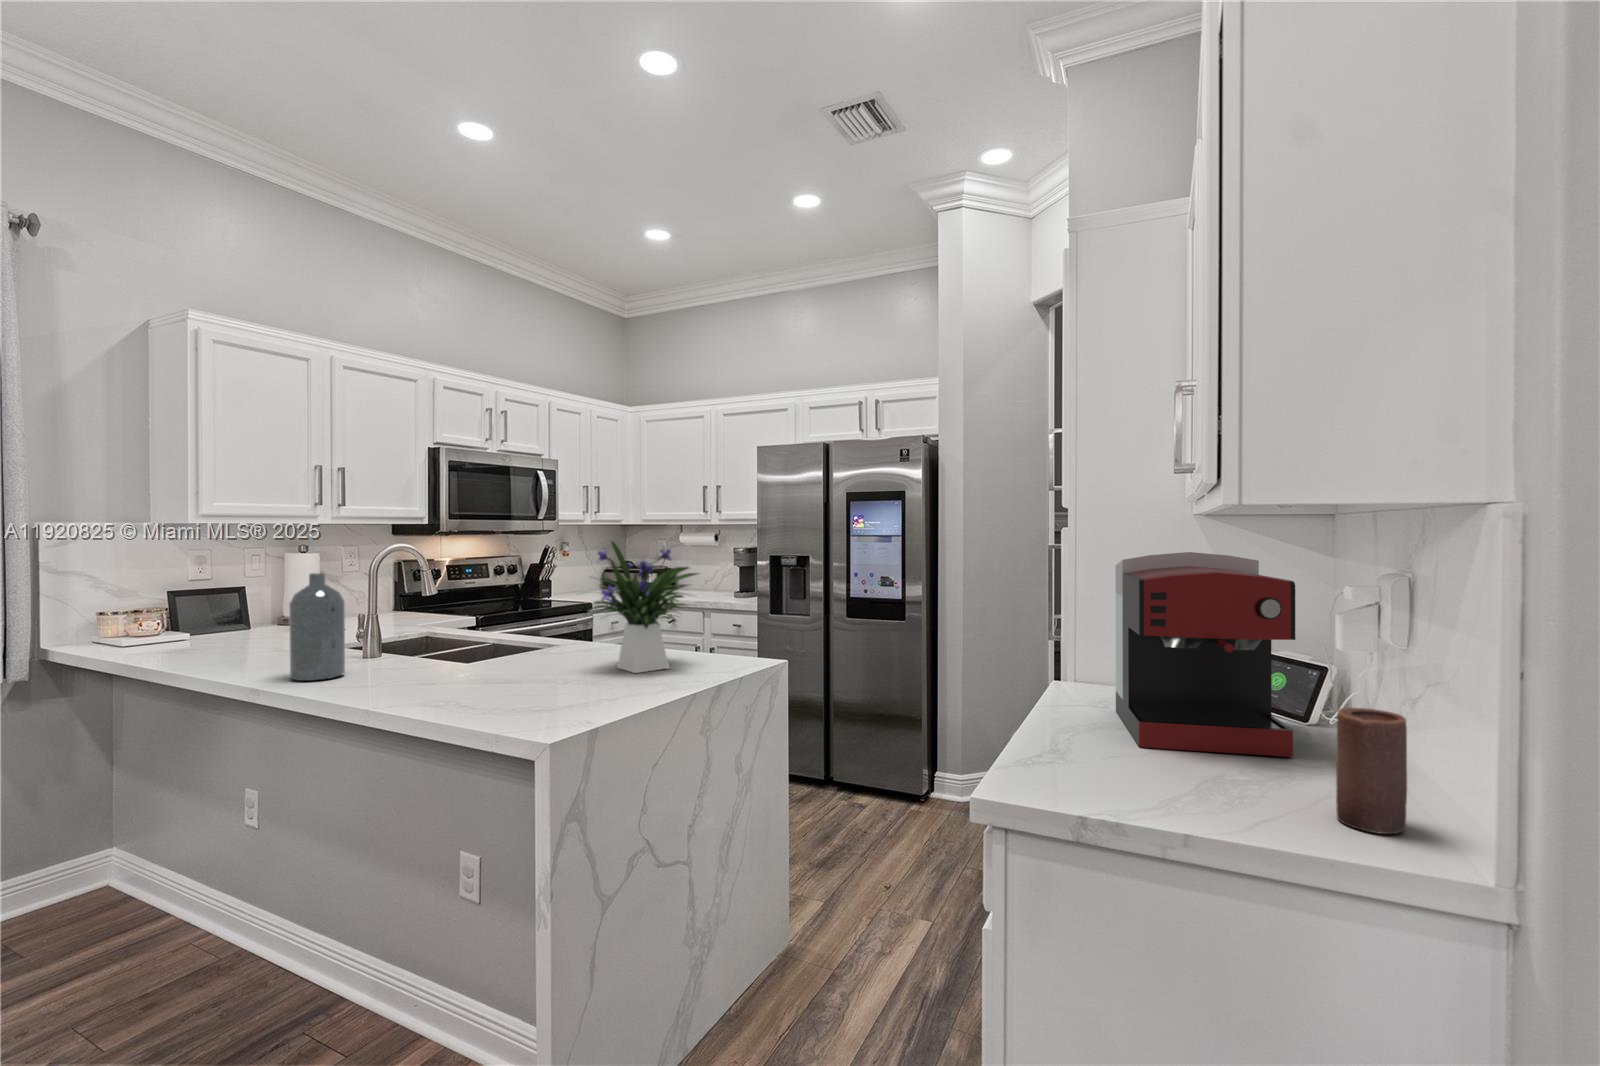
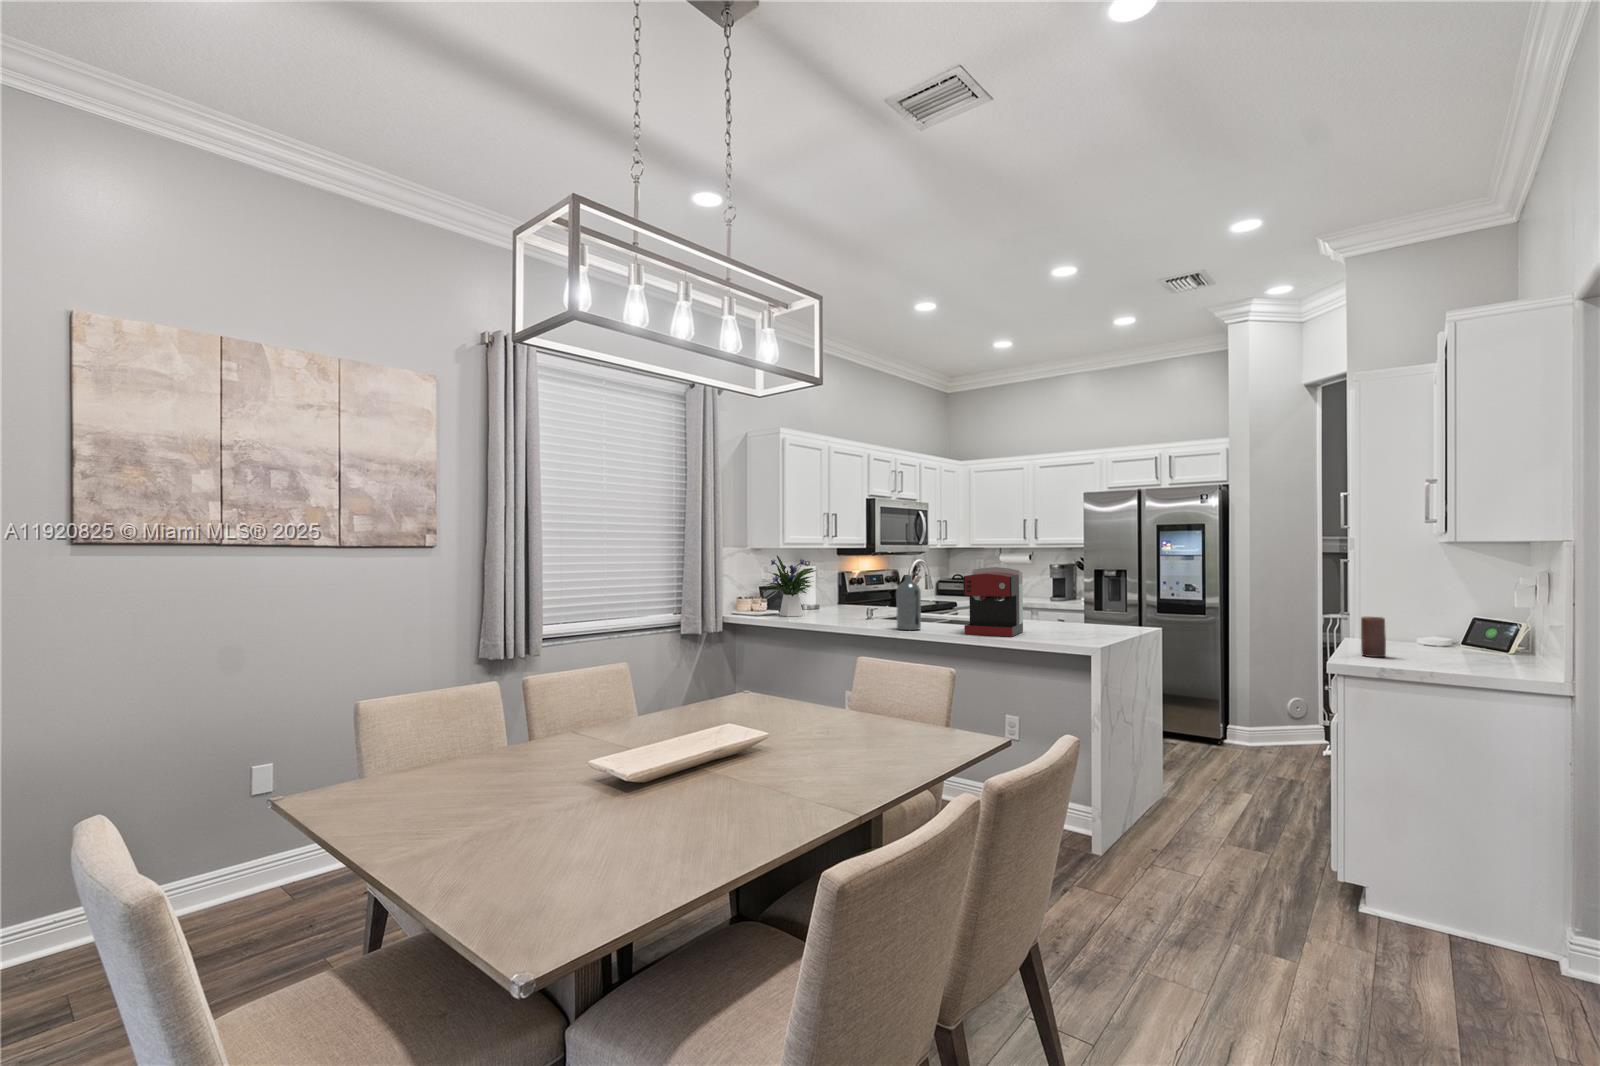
flower arrangement: present [593,541,698,673] -> present [767,556,816,617]
coffee maker: present [1115,552,1295,757] -> present [963,567,1023,637]
candle: present [1336,708,1407,834] -> present [1361,617,1386,657]

